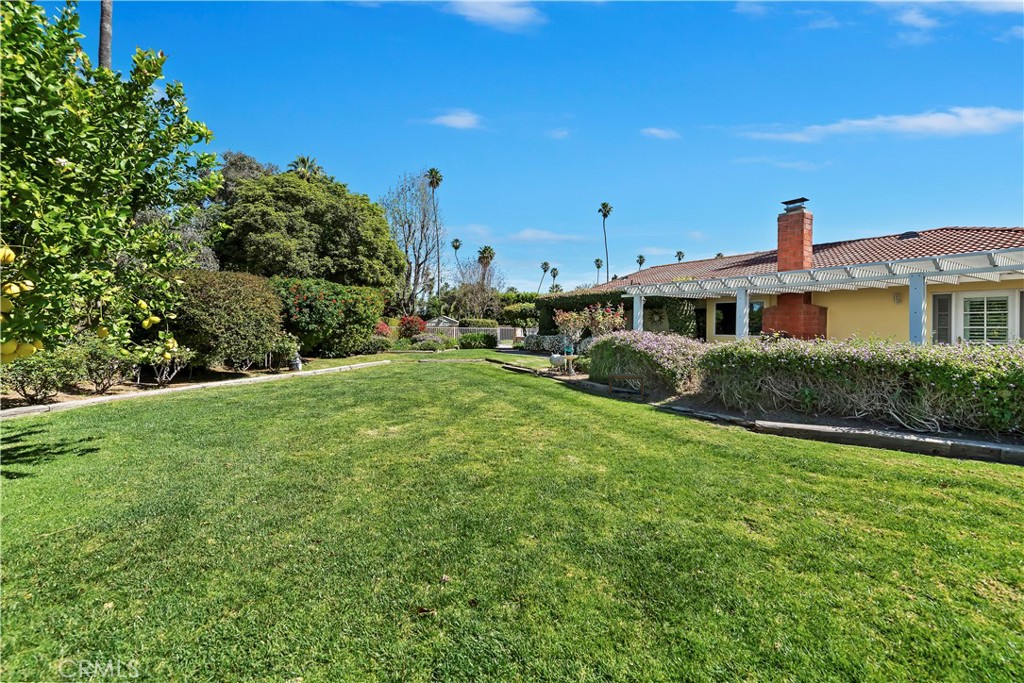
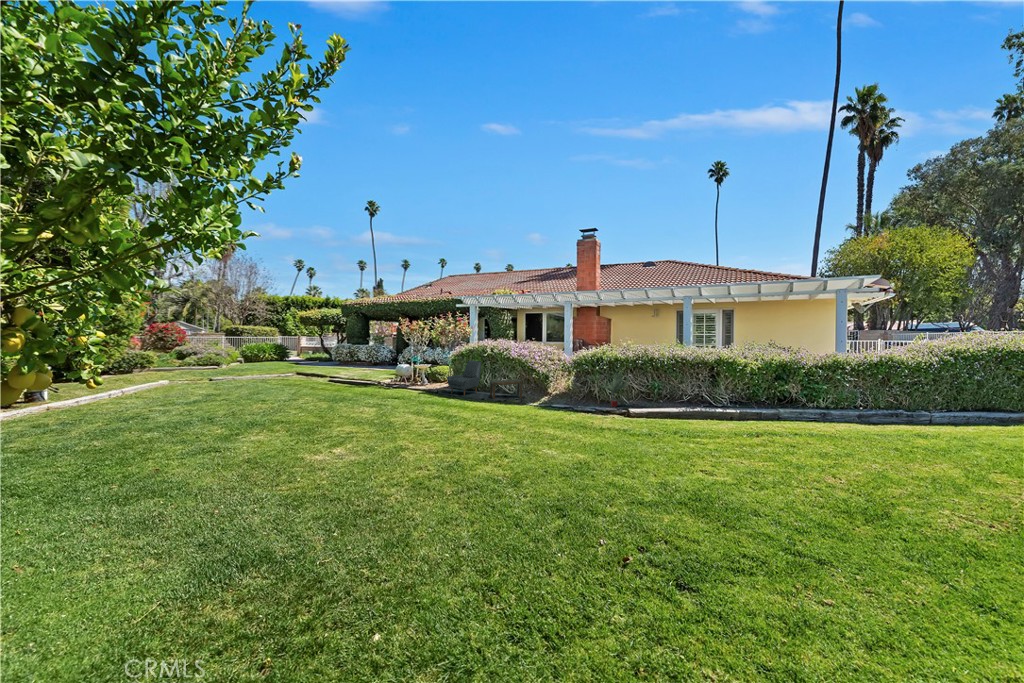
chair: none [572,352,608,389] -> present [447,360,481,396]
potted tree: none [723,371,764,417] -> present [601,373,630,407]

